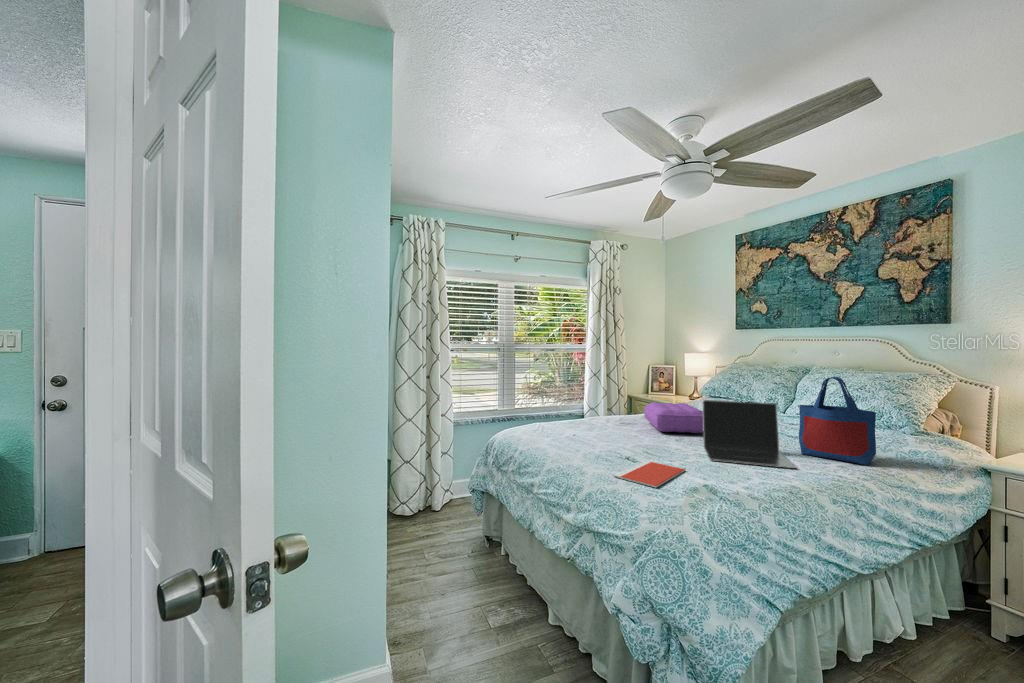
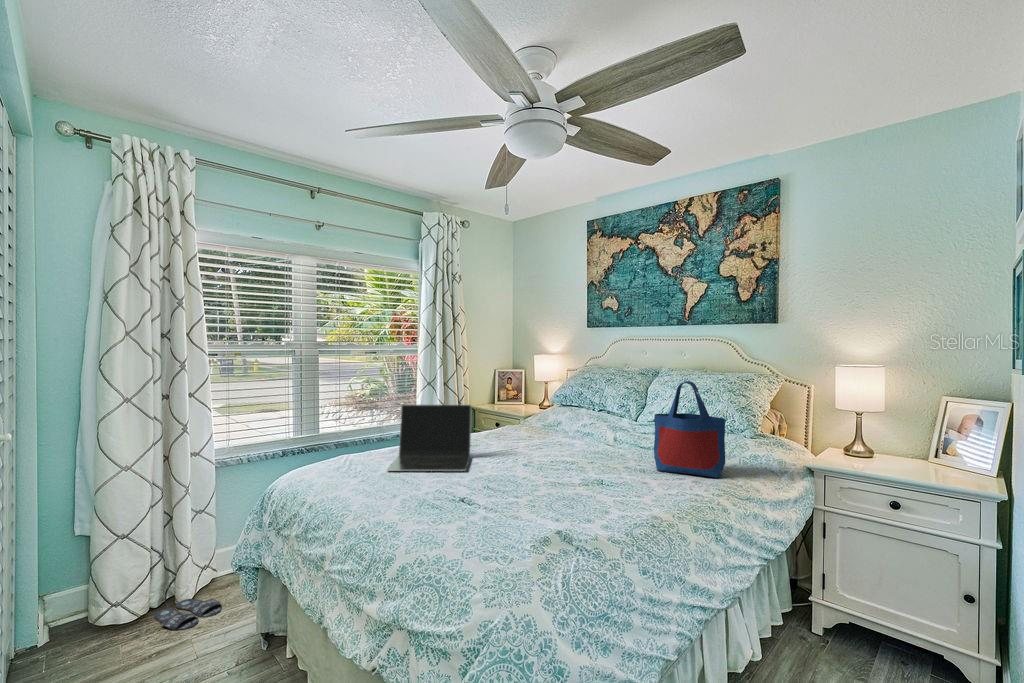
laptop: present [703,400,795,468] -> present [387,404,471,471]
pillow: present [644,403,703,433] -> none [487,417,561,455]
notebook: present [613,461,685,488] -> none [440,503,535,547]
slippers: none [423,509,460,526] -> present [154,599,222,630]

